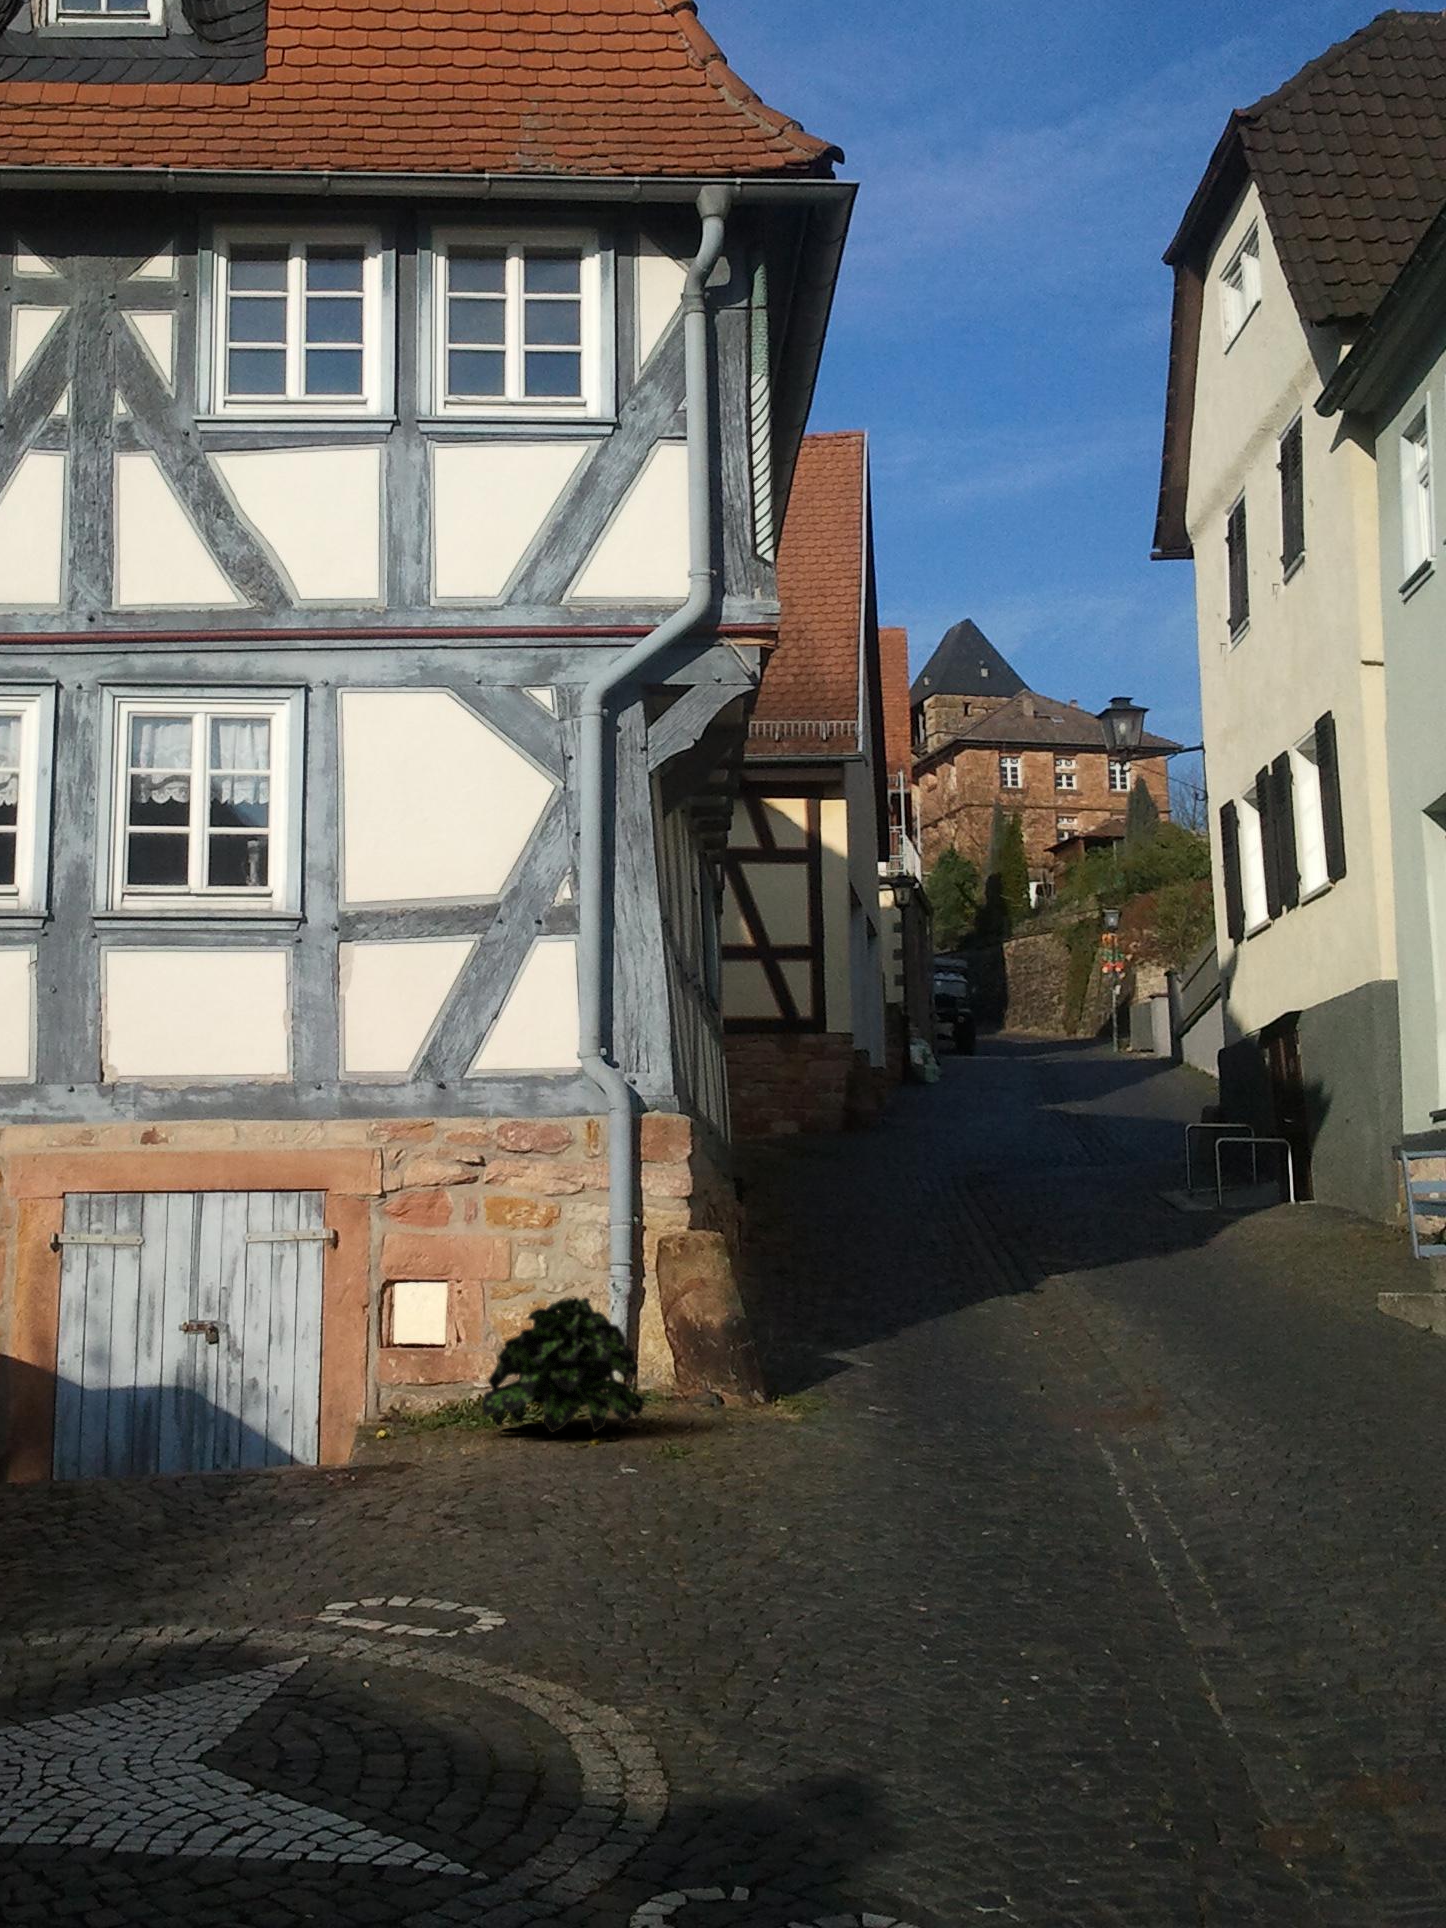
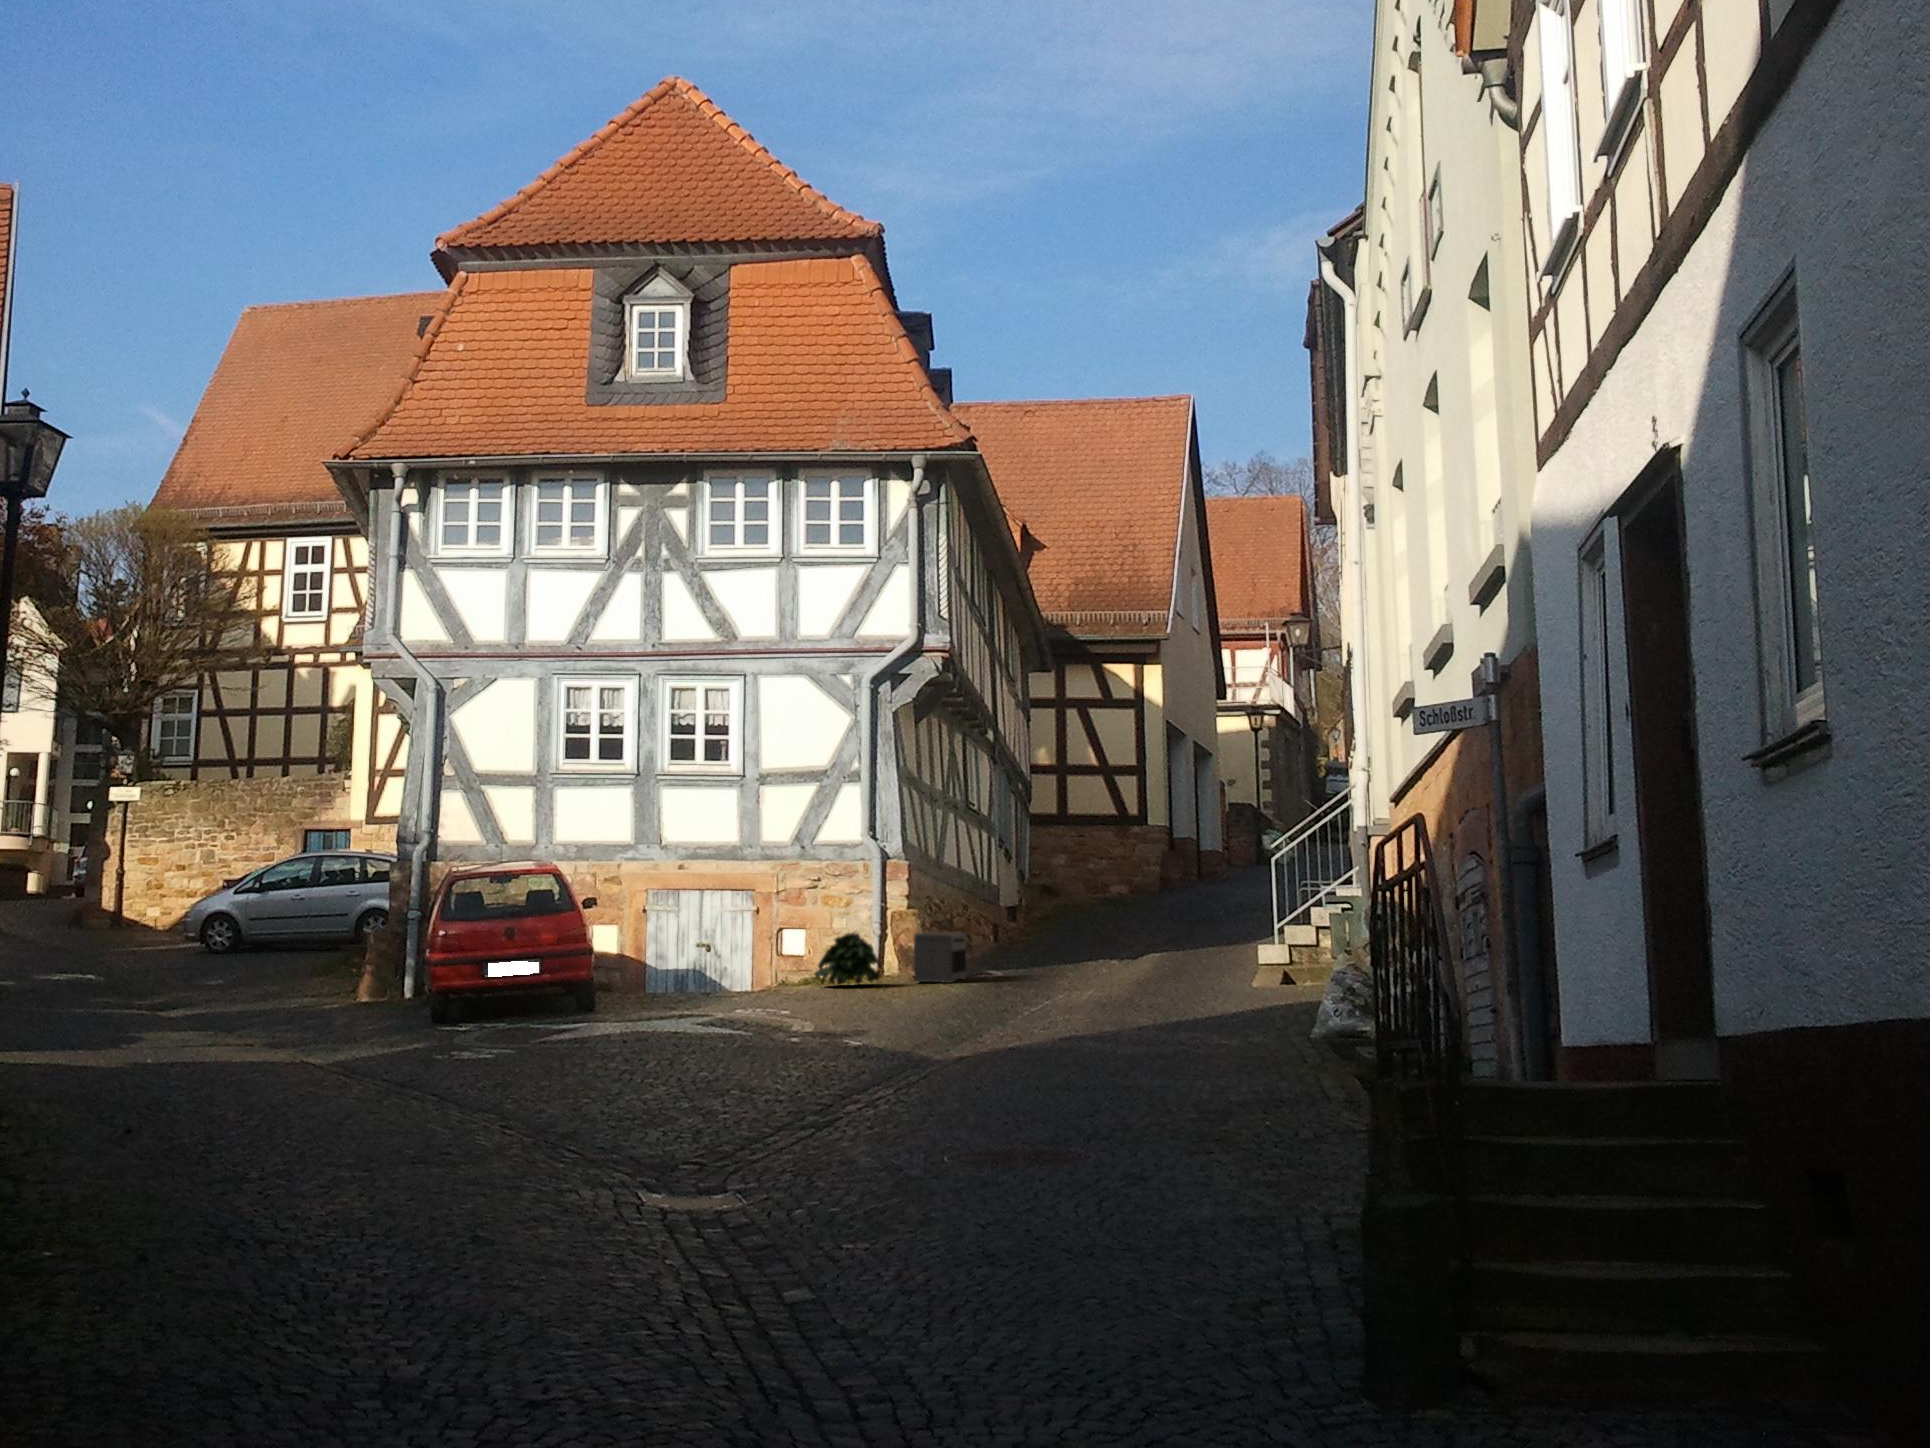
bench: none [713,1284,807,1414] -> present [914,932,967,983]

